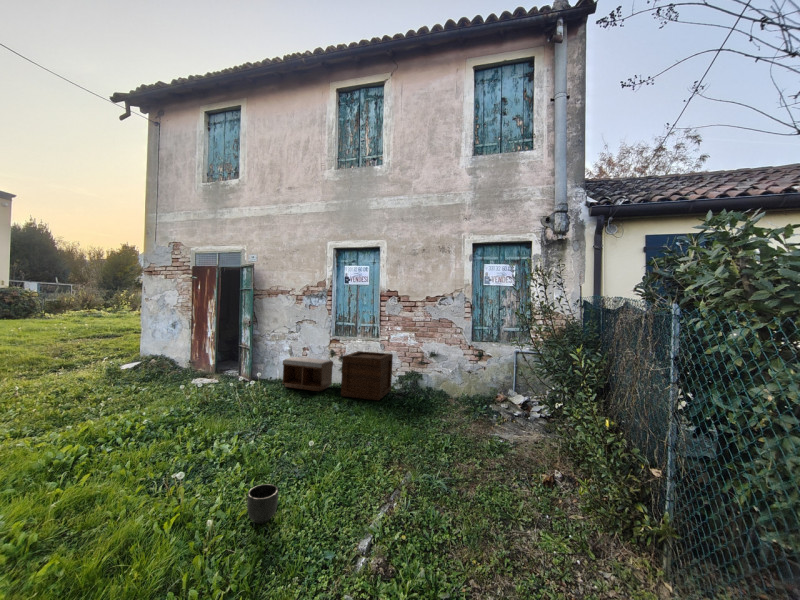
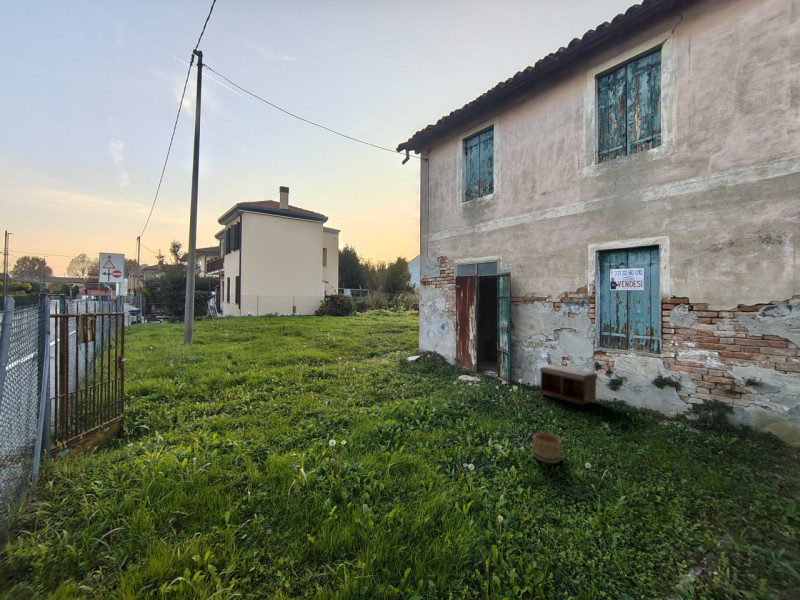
wooden crate: present [341,351,393,401] -> none [610,366,682,430]
basket: none [261,421,291,450] -> present [533,433,562,463]
planter: present [247,484,278,524] -> none [535,501,566,541]

